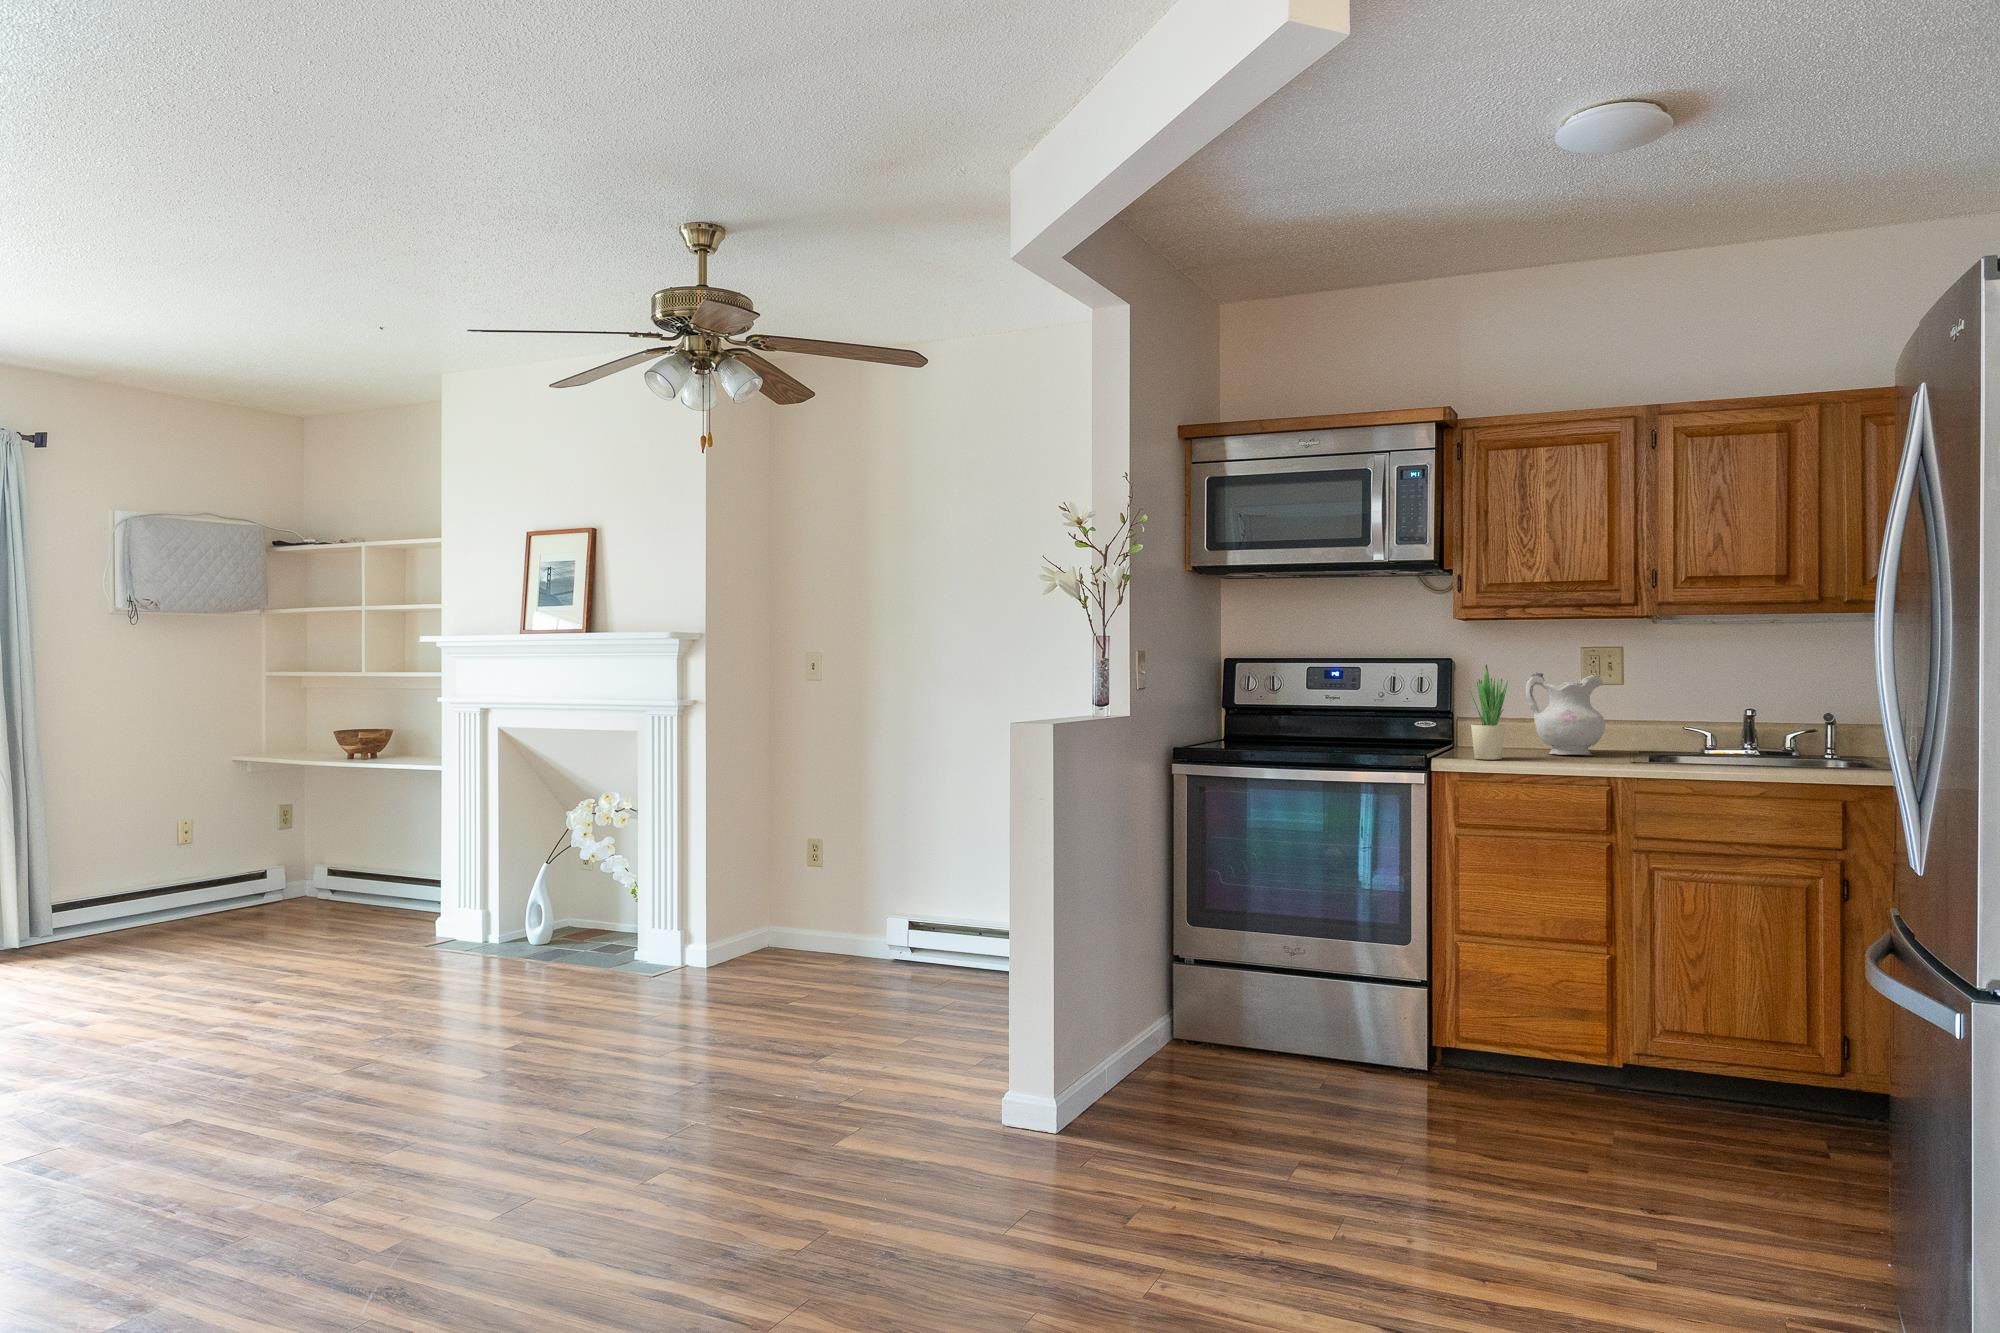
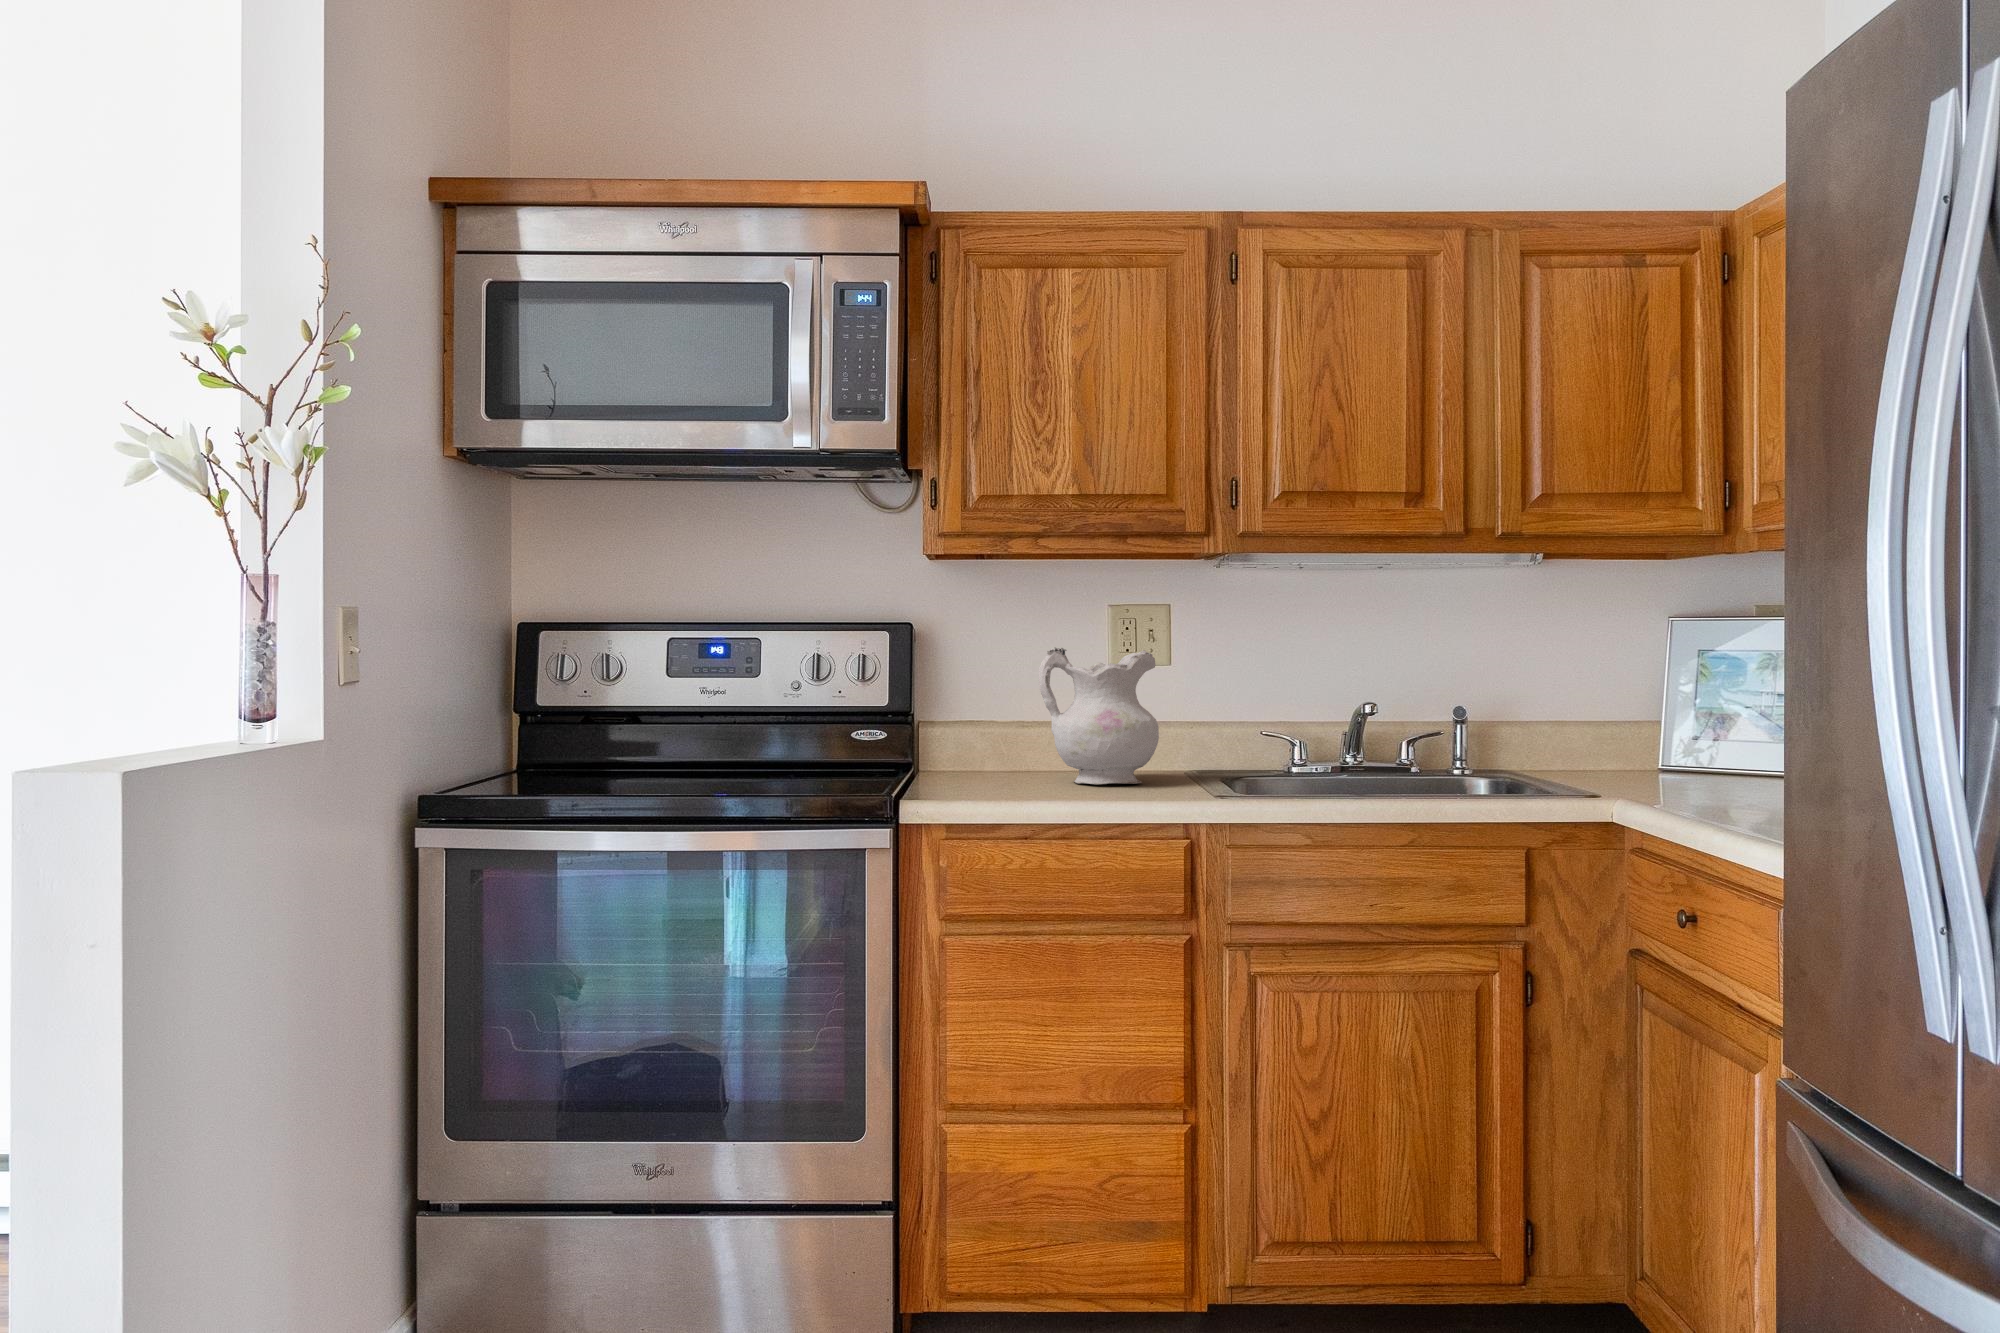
potted plant: present [1470,665,1508,760] -> none [955,632,1018,798]

